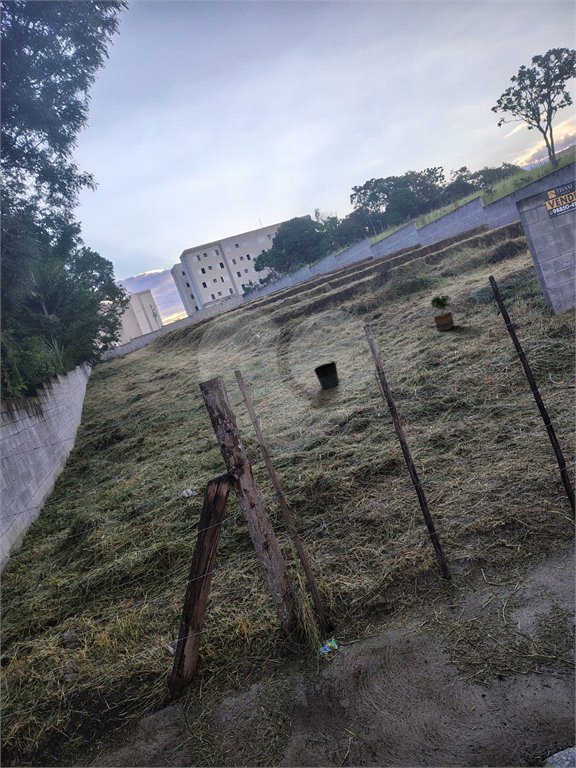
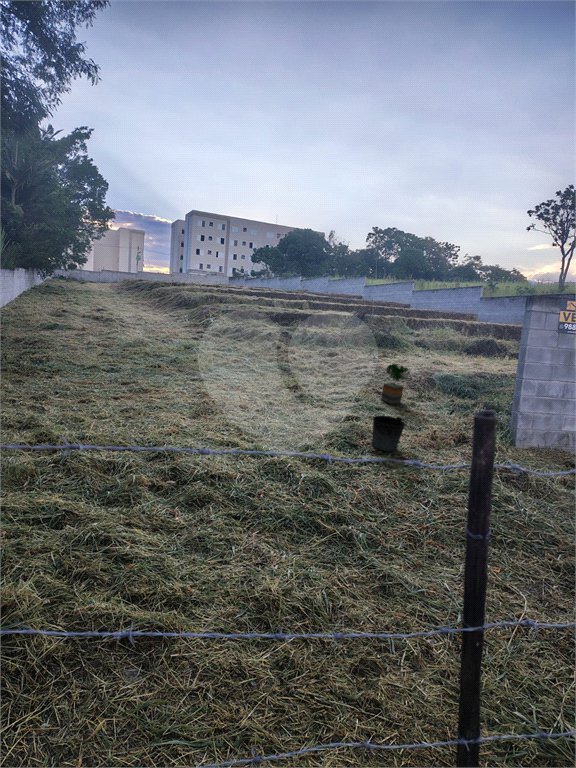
bucket: present [314,361,339,388] -> present [372,416,407,451]

